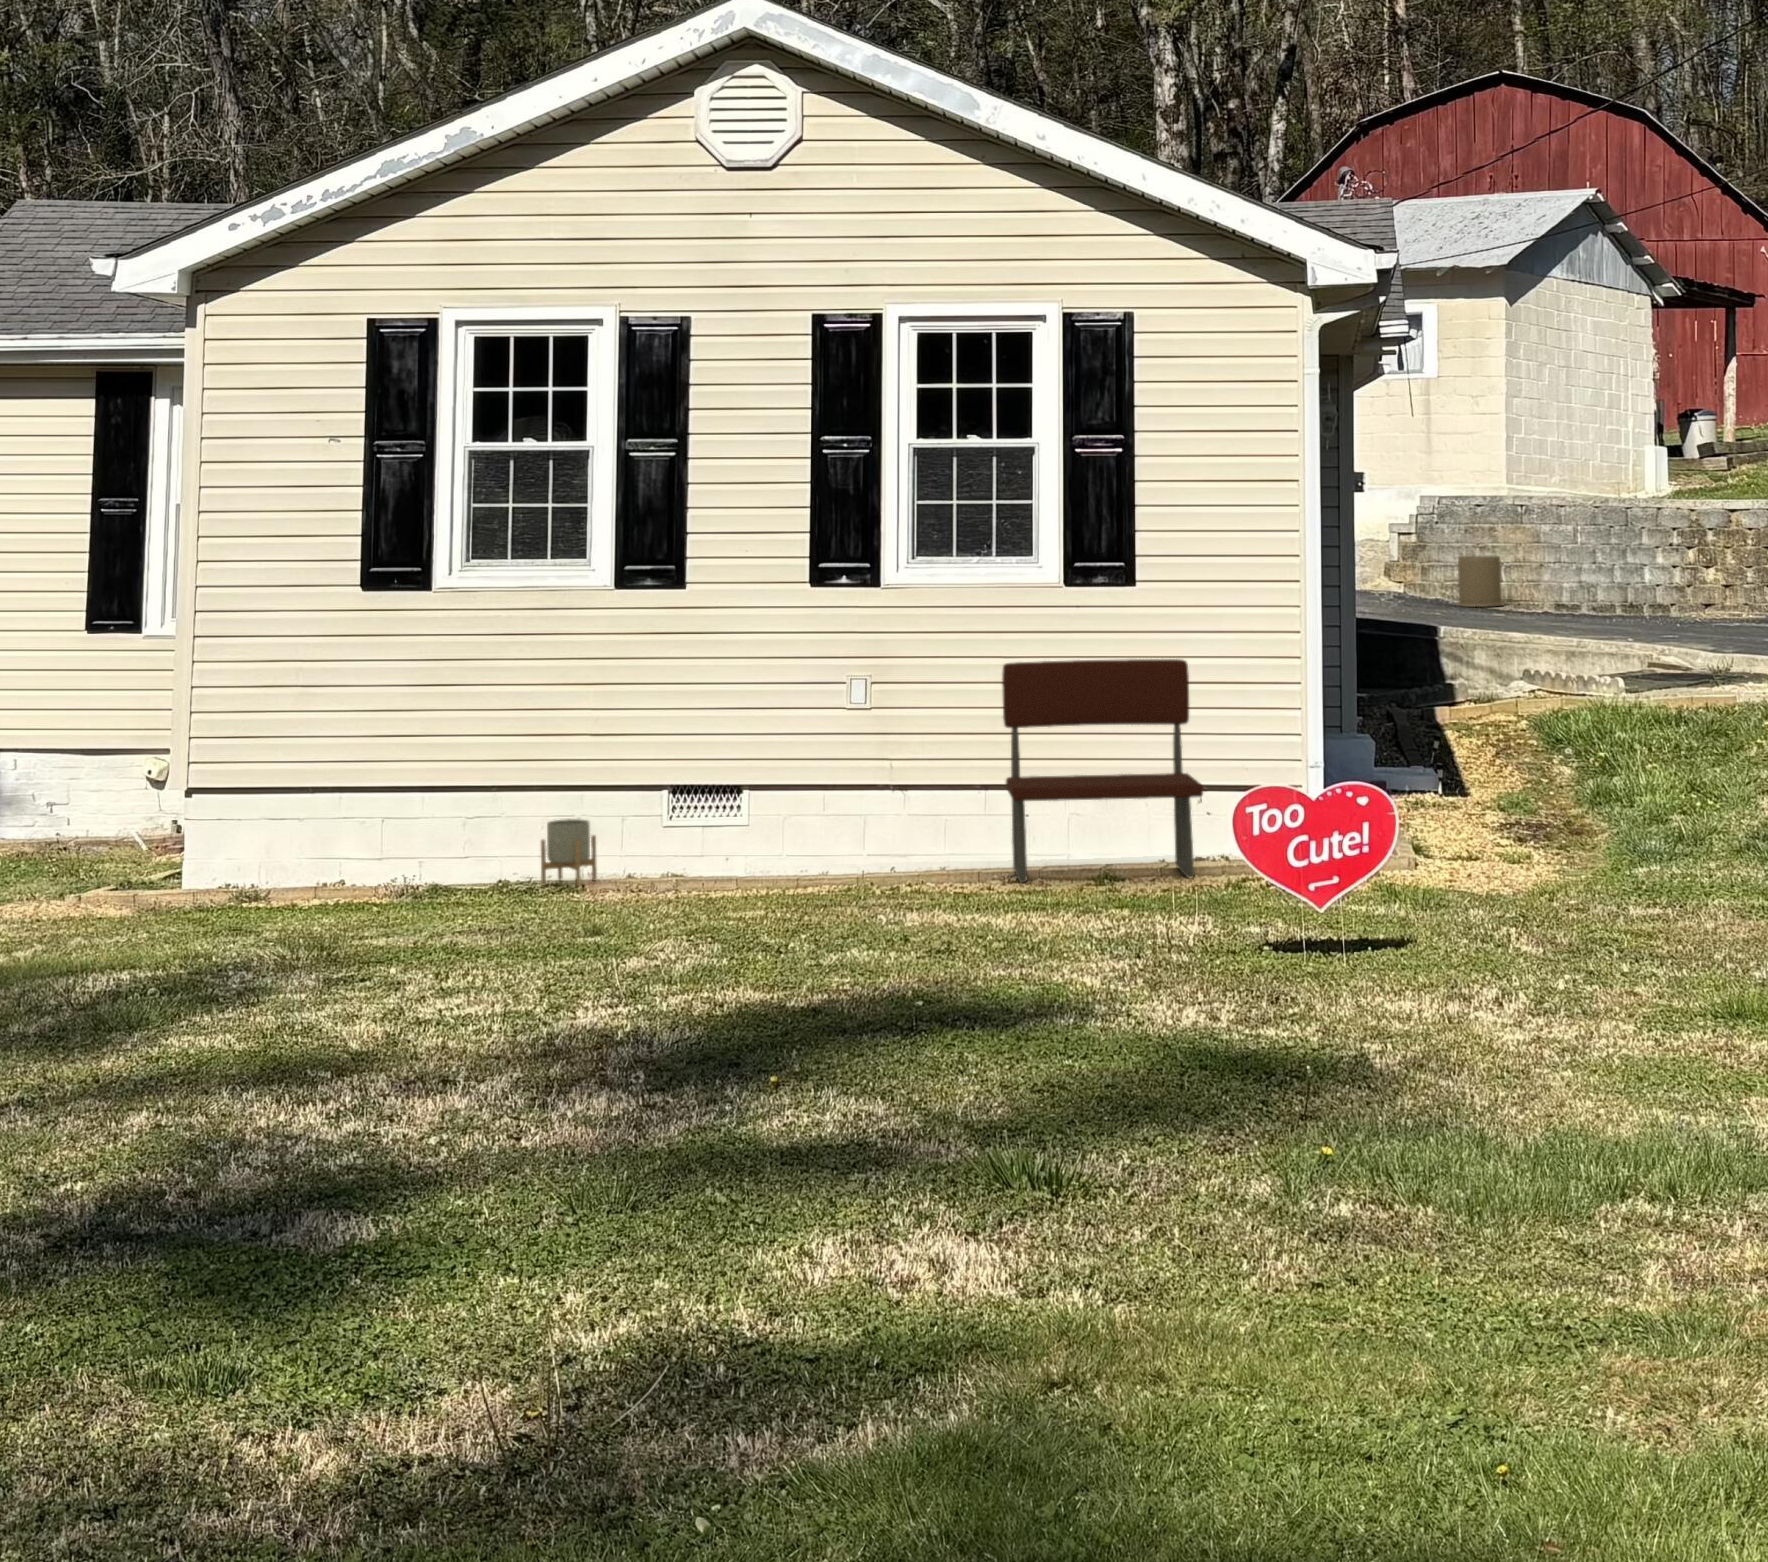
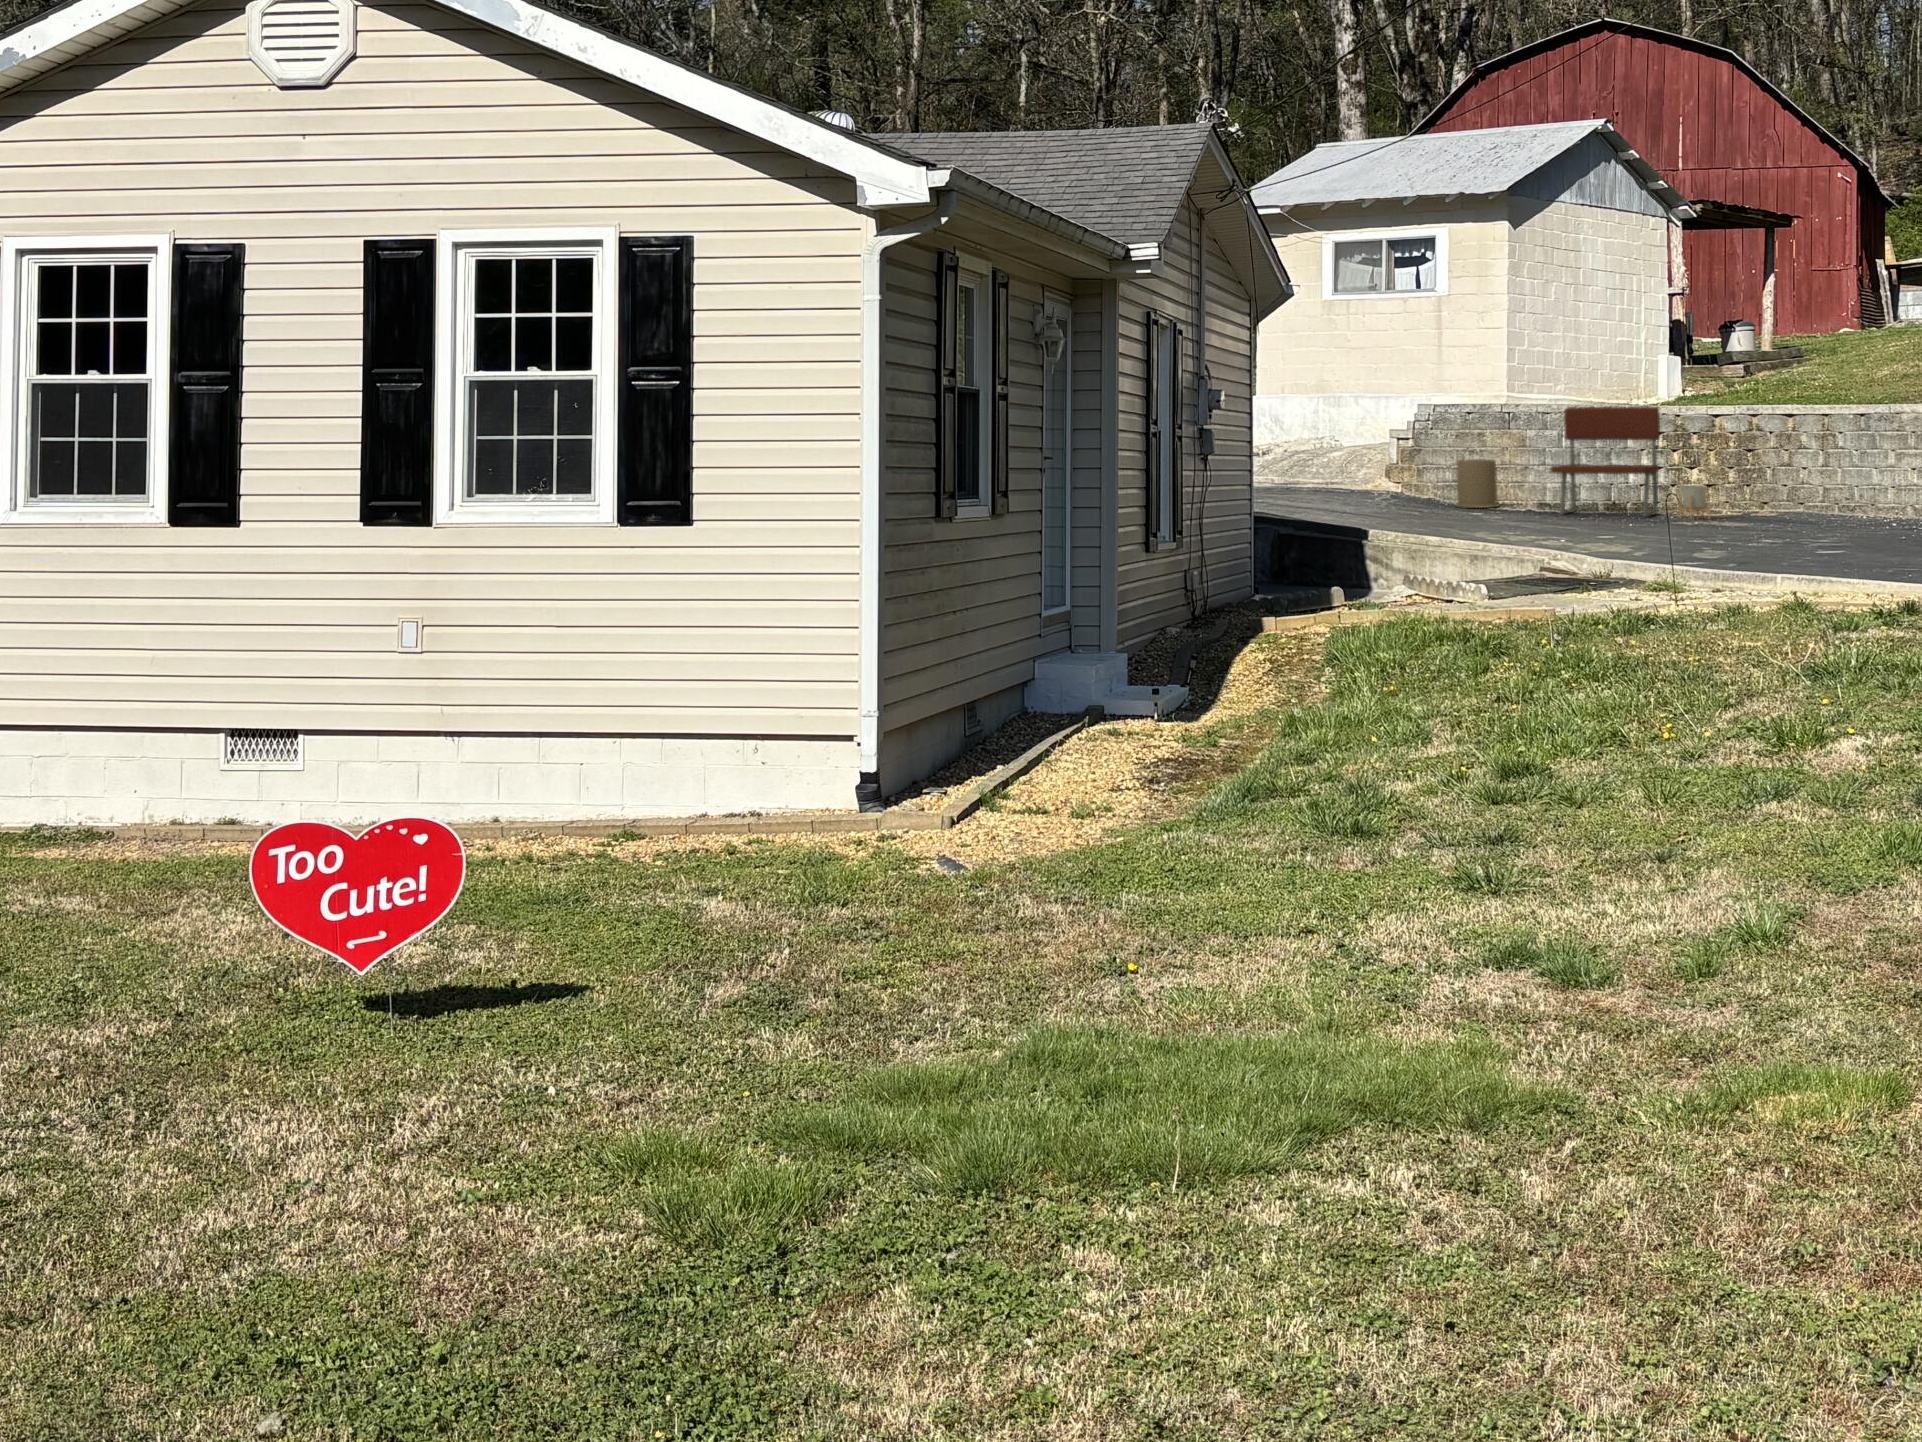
bench: present [1002,659,1203,883] -> present [1551,407,1660,516]
planter: present [541,819,597,886] -> present [1679,486,1710,519]

